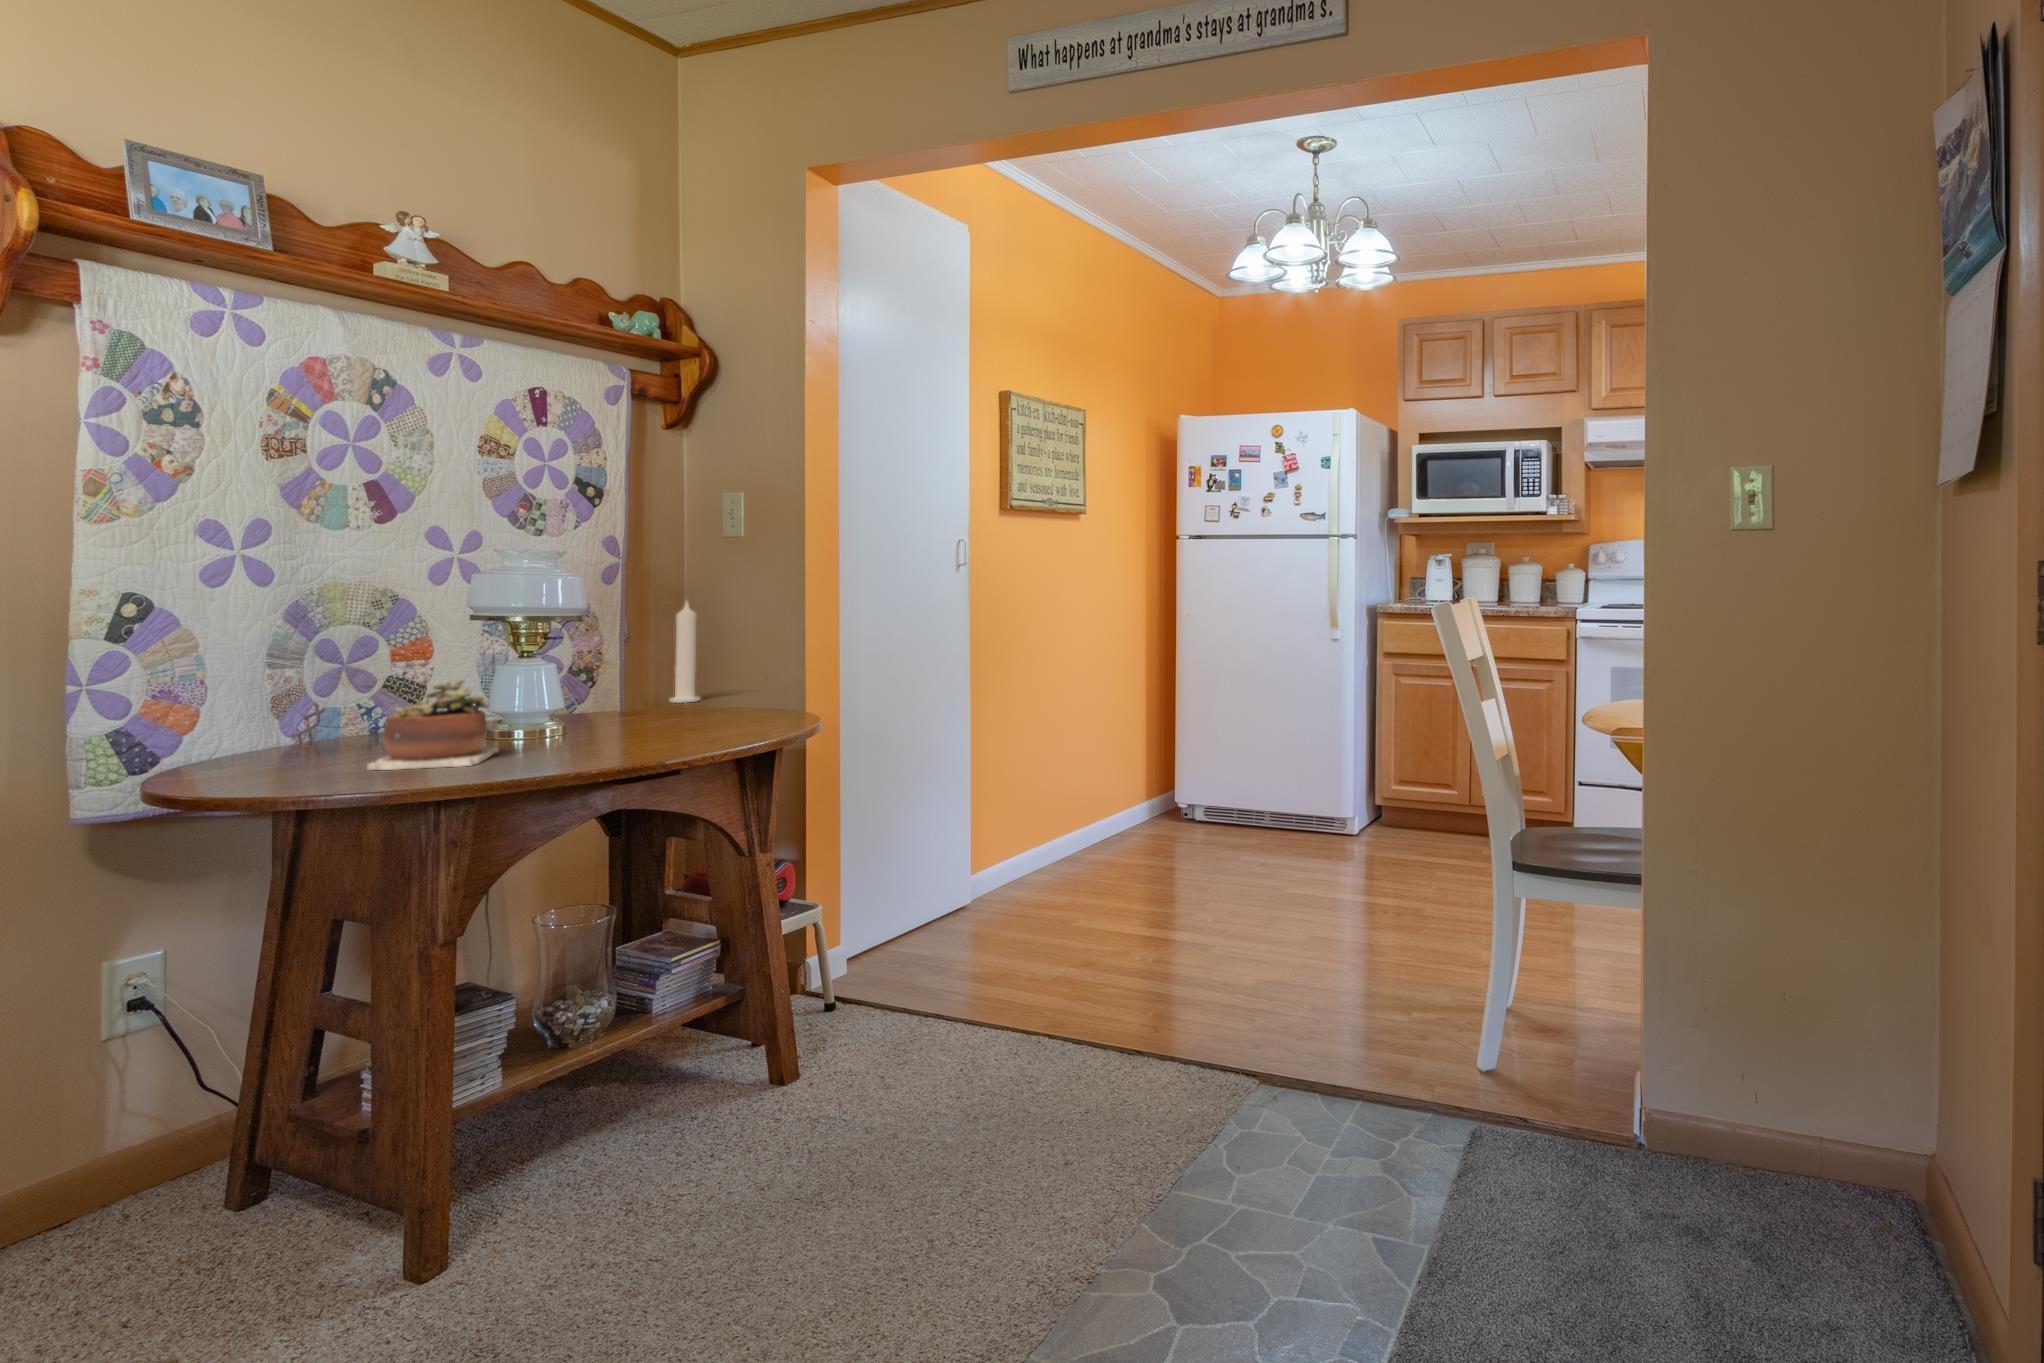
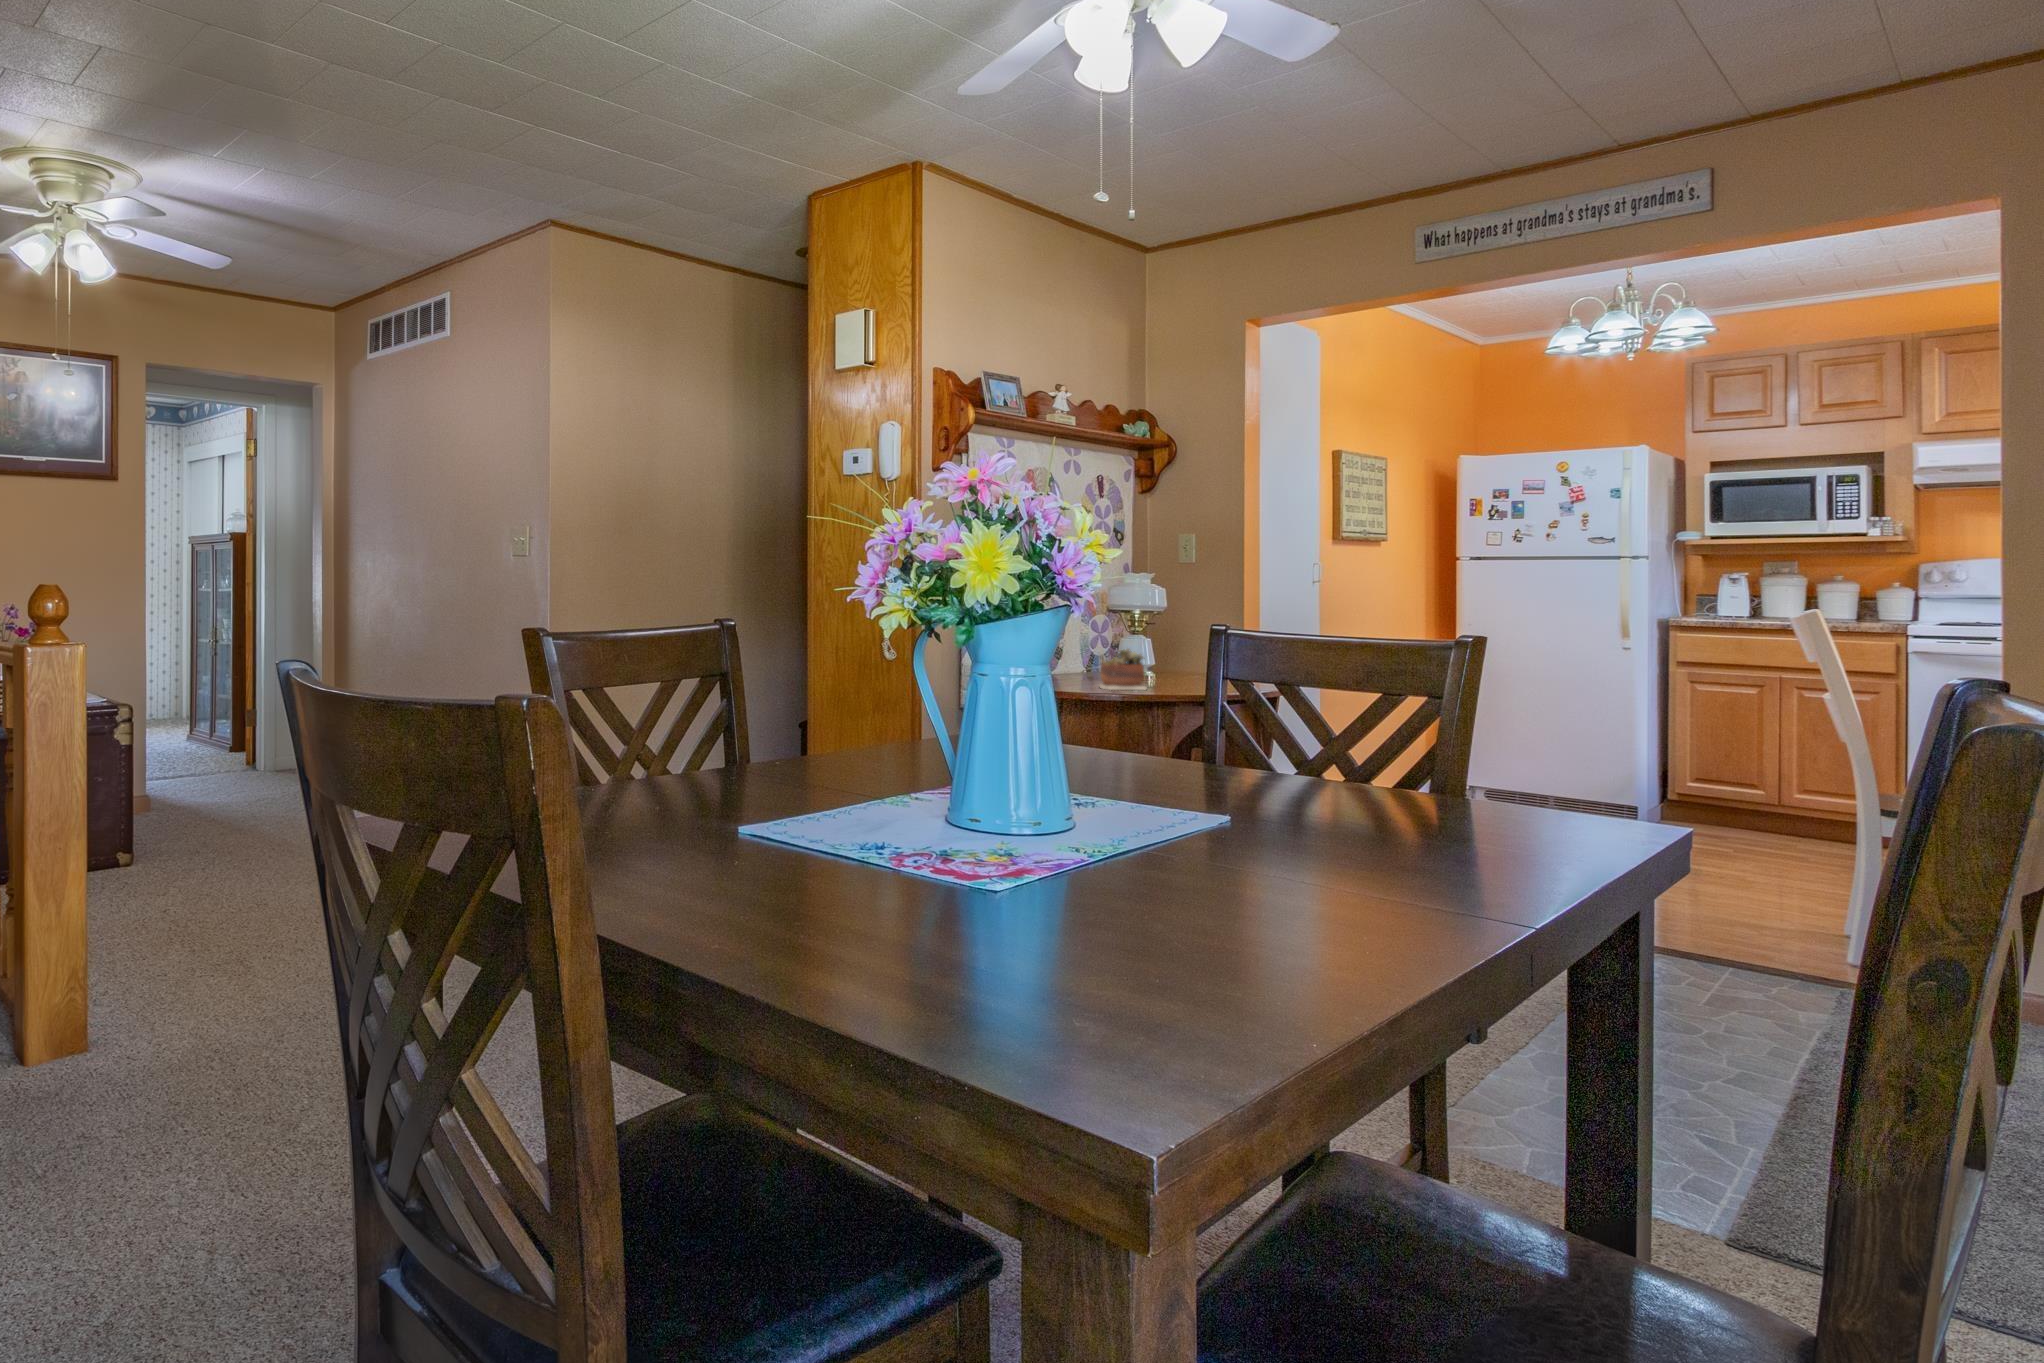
candle: present [670,602,700,703] -> none [1152,608,1170,671]

